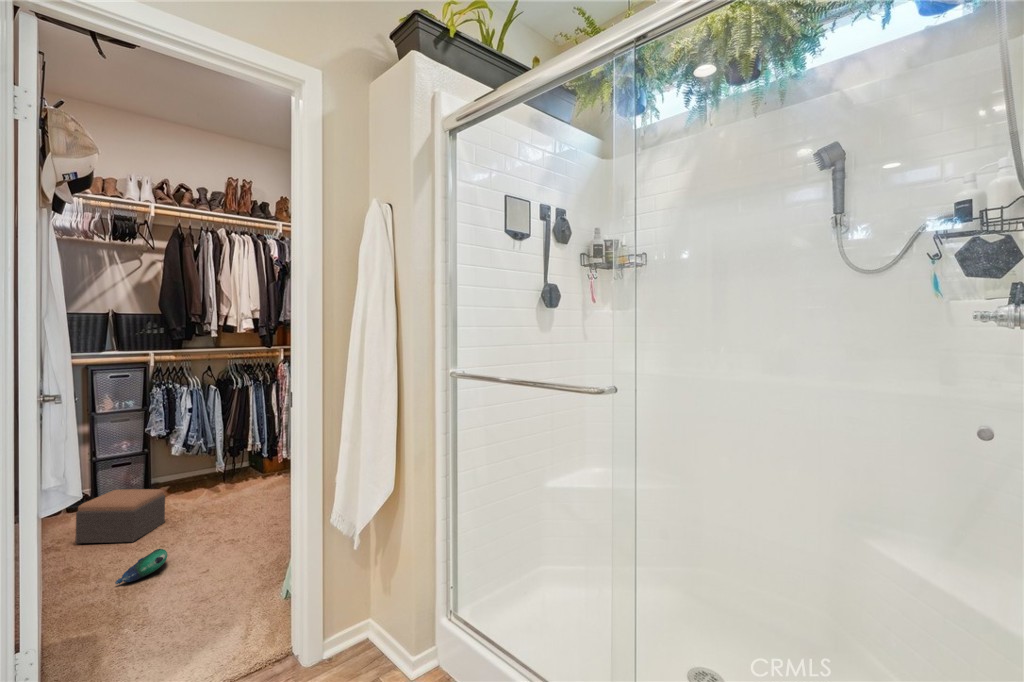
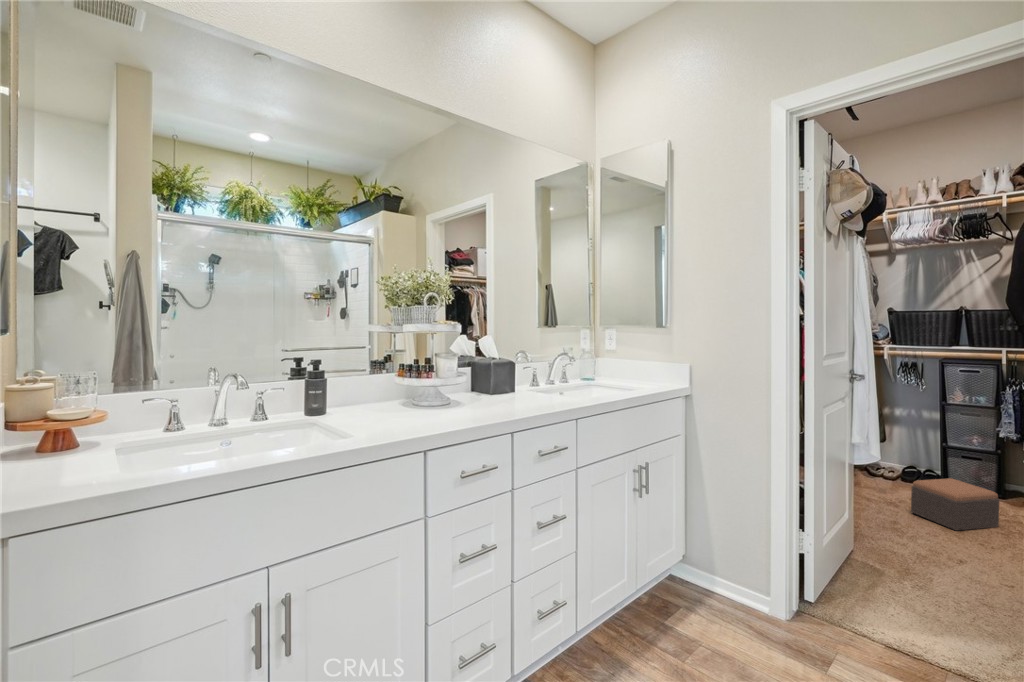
plush toy: present [115,549,168,584] -> none [918,542,974,561]

